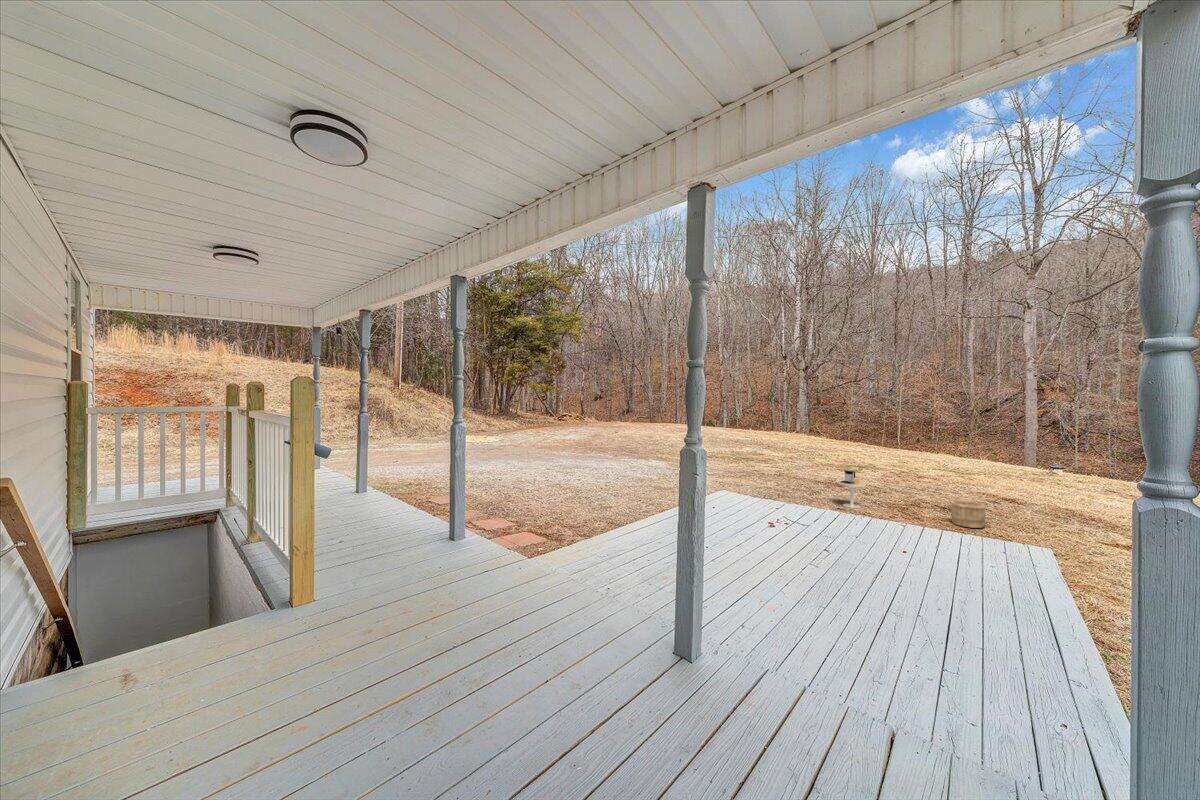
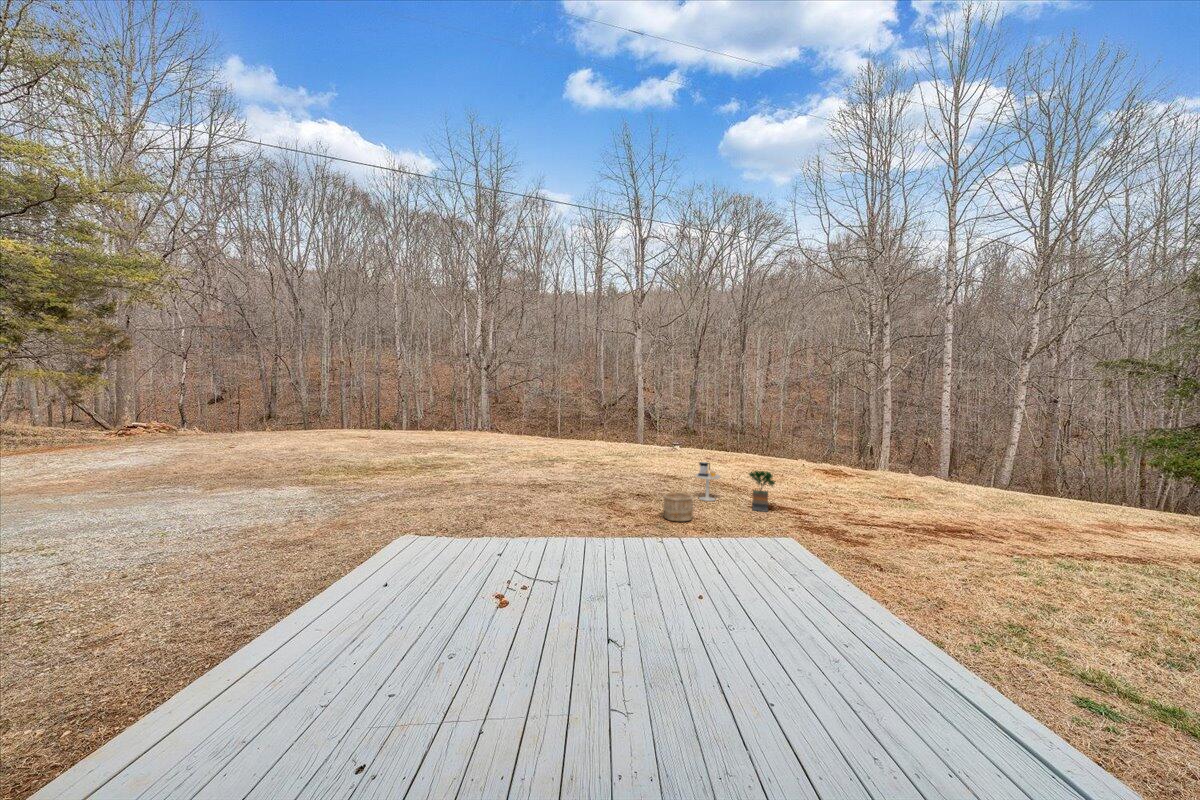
side table: present [840,470,866,508] -> present [696,462,720,501]
potted tree: none [1072,491,1113,538] -> present [749,471,775,512]

